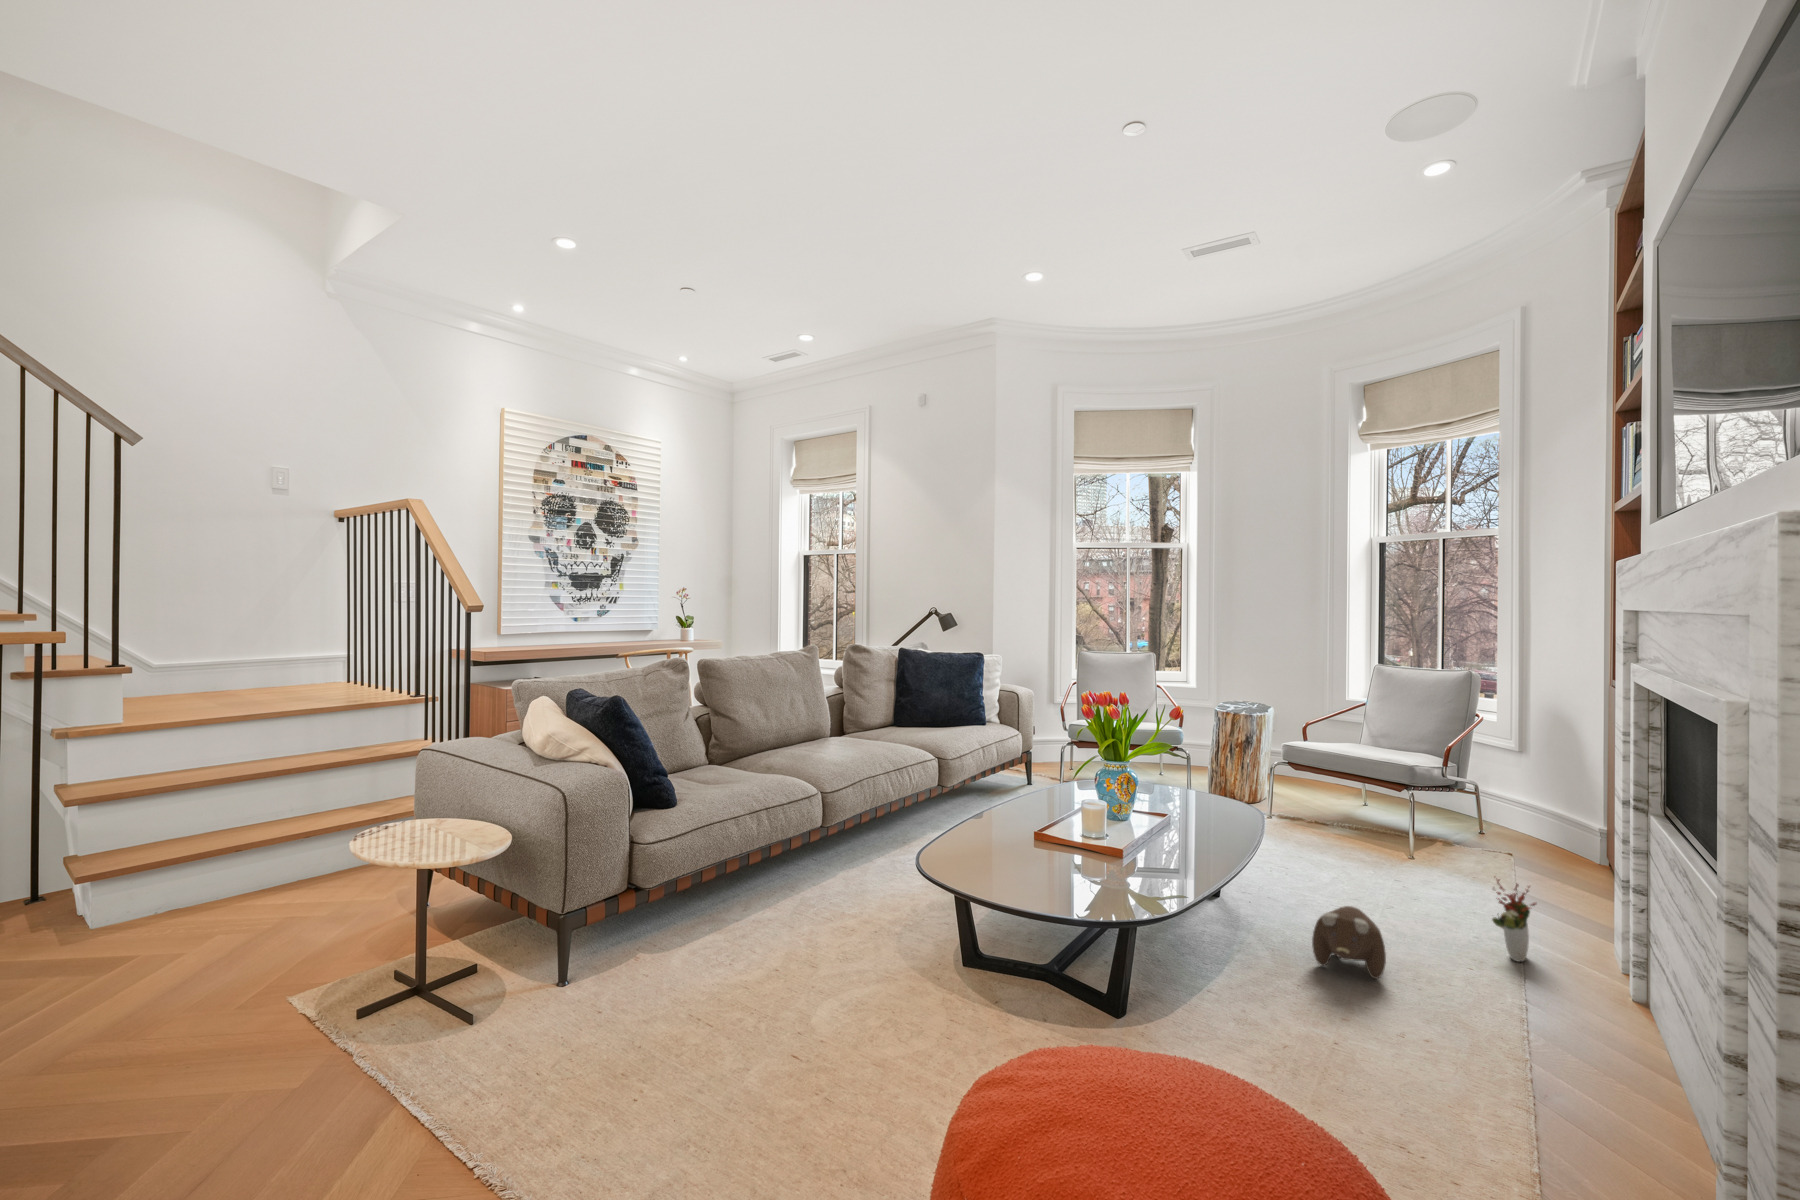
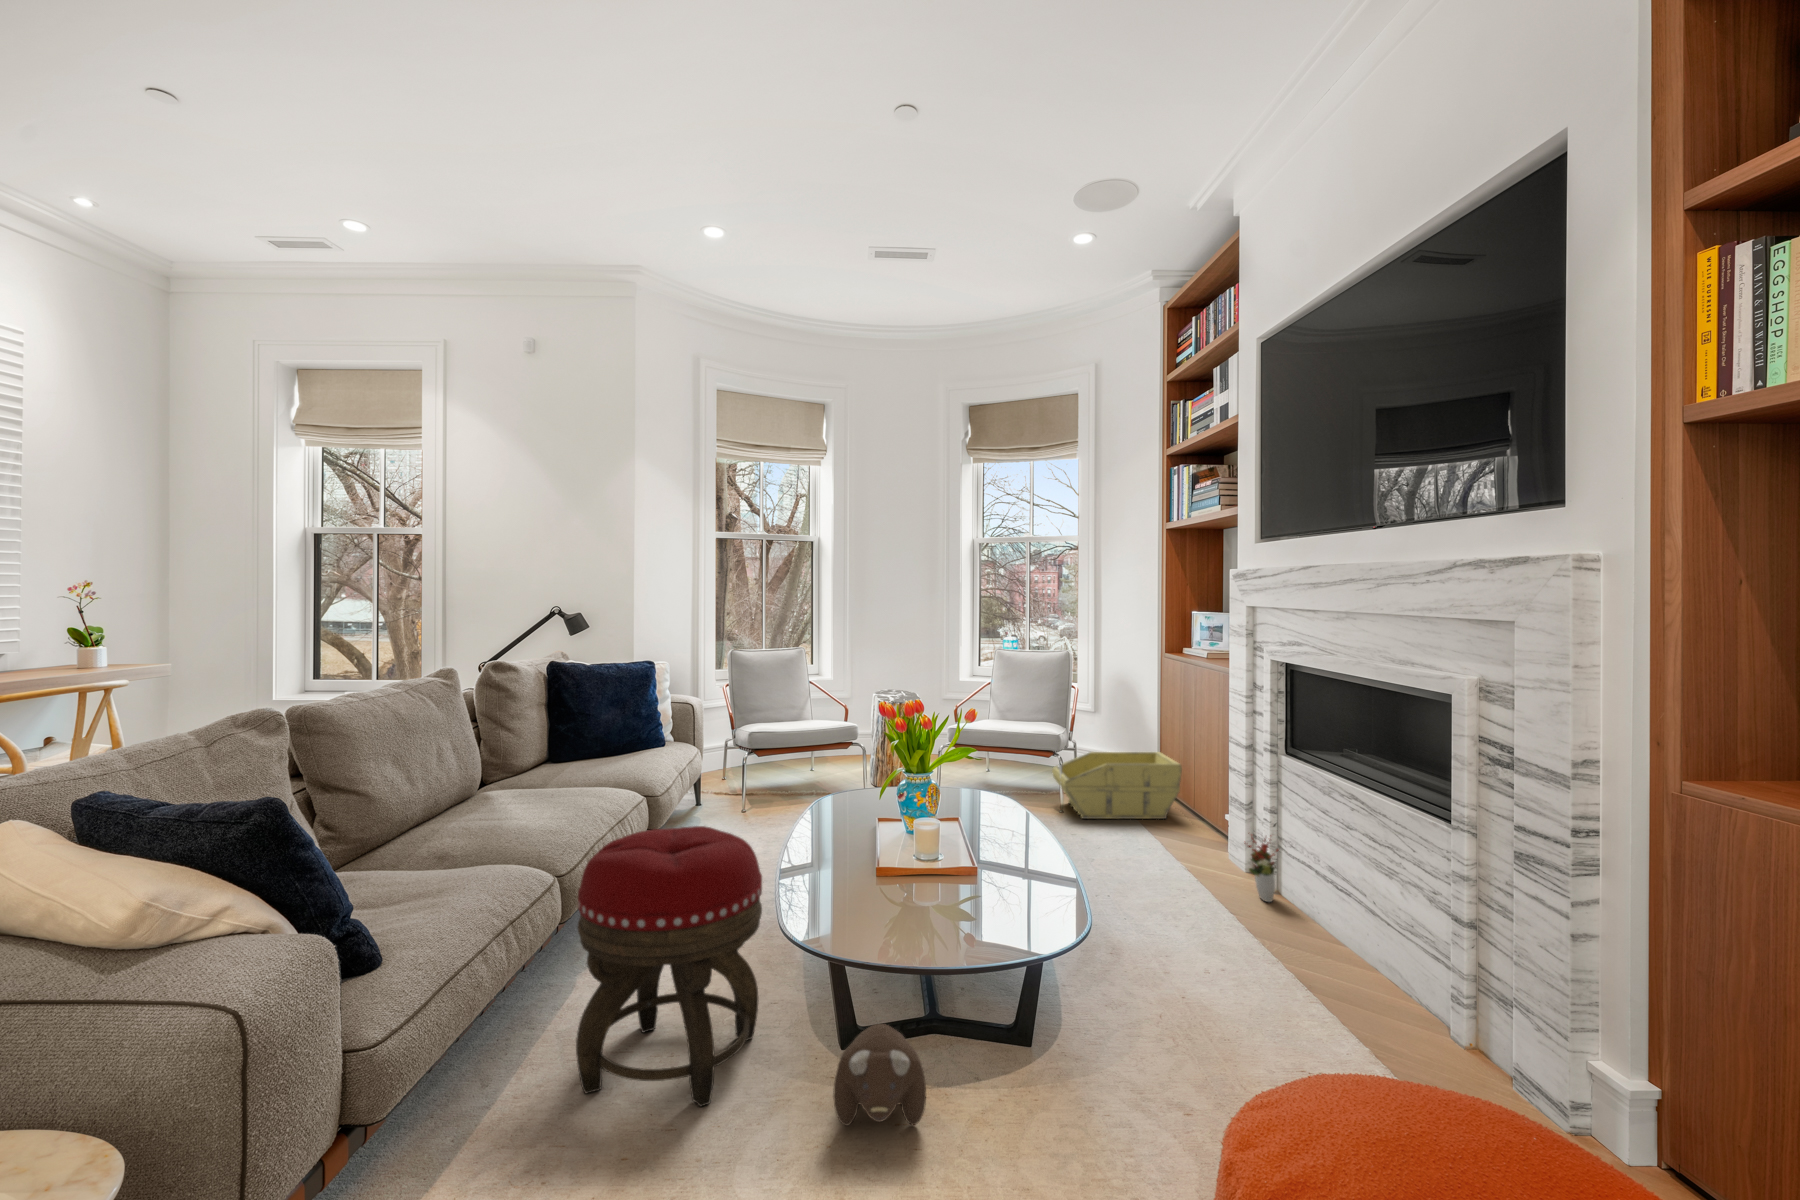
footstool: none [779,761,905,945] -> present [576,826,762,1106]
storage bin: none [1368,779,1529,866] -> present [1052,752,1182,819]
plush toy: present [1312,906,1386,979] -> present [833,1024,926,1125]

